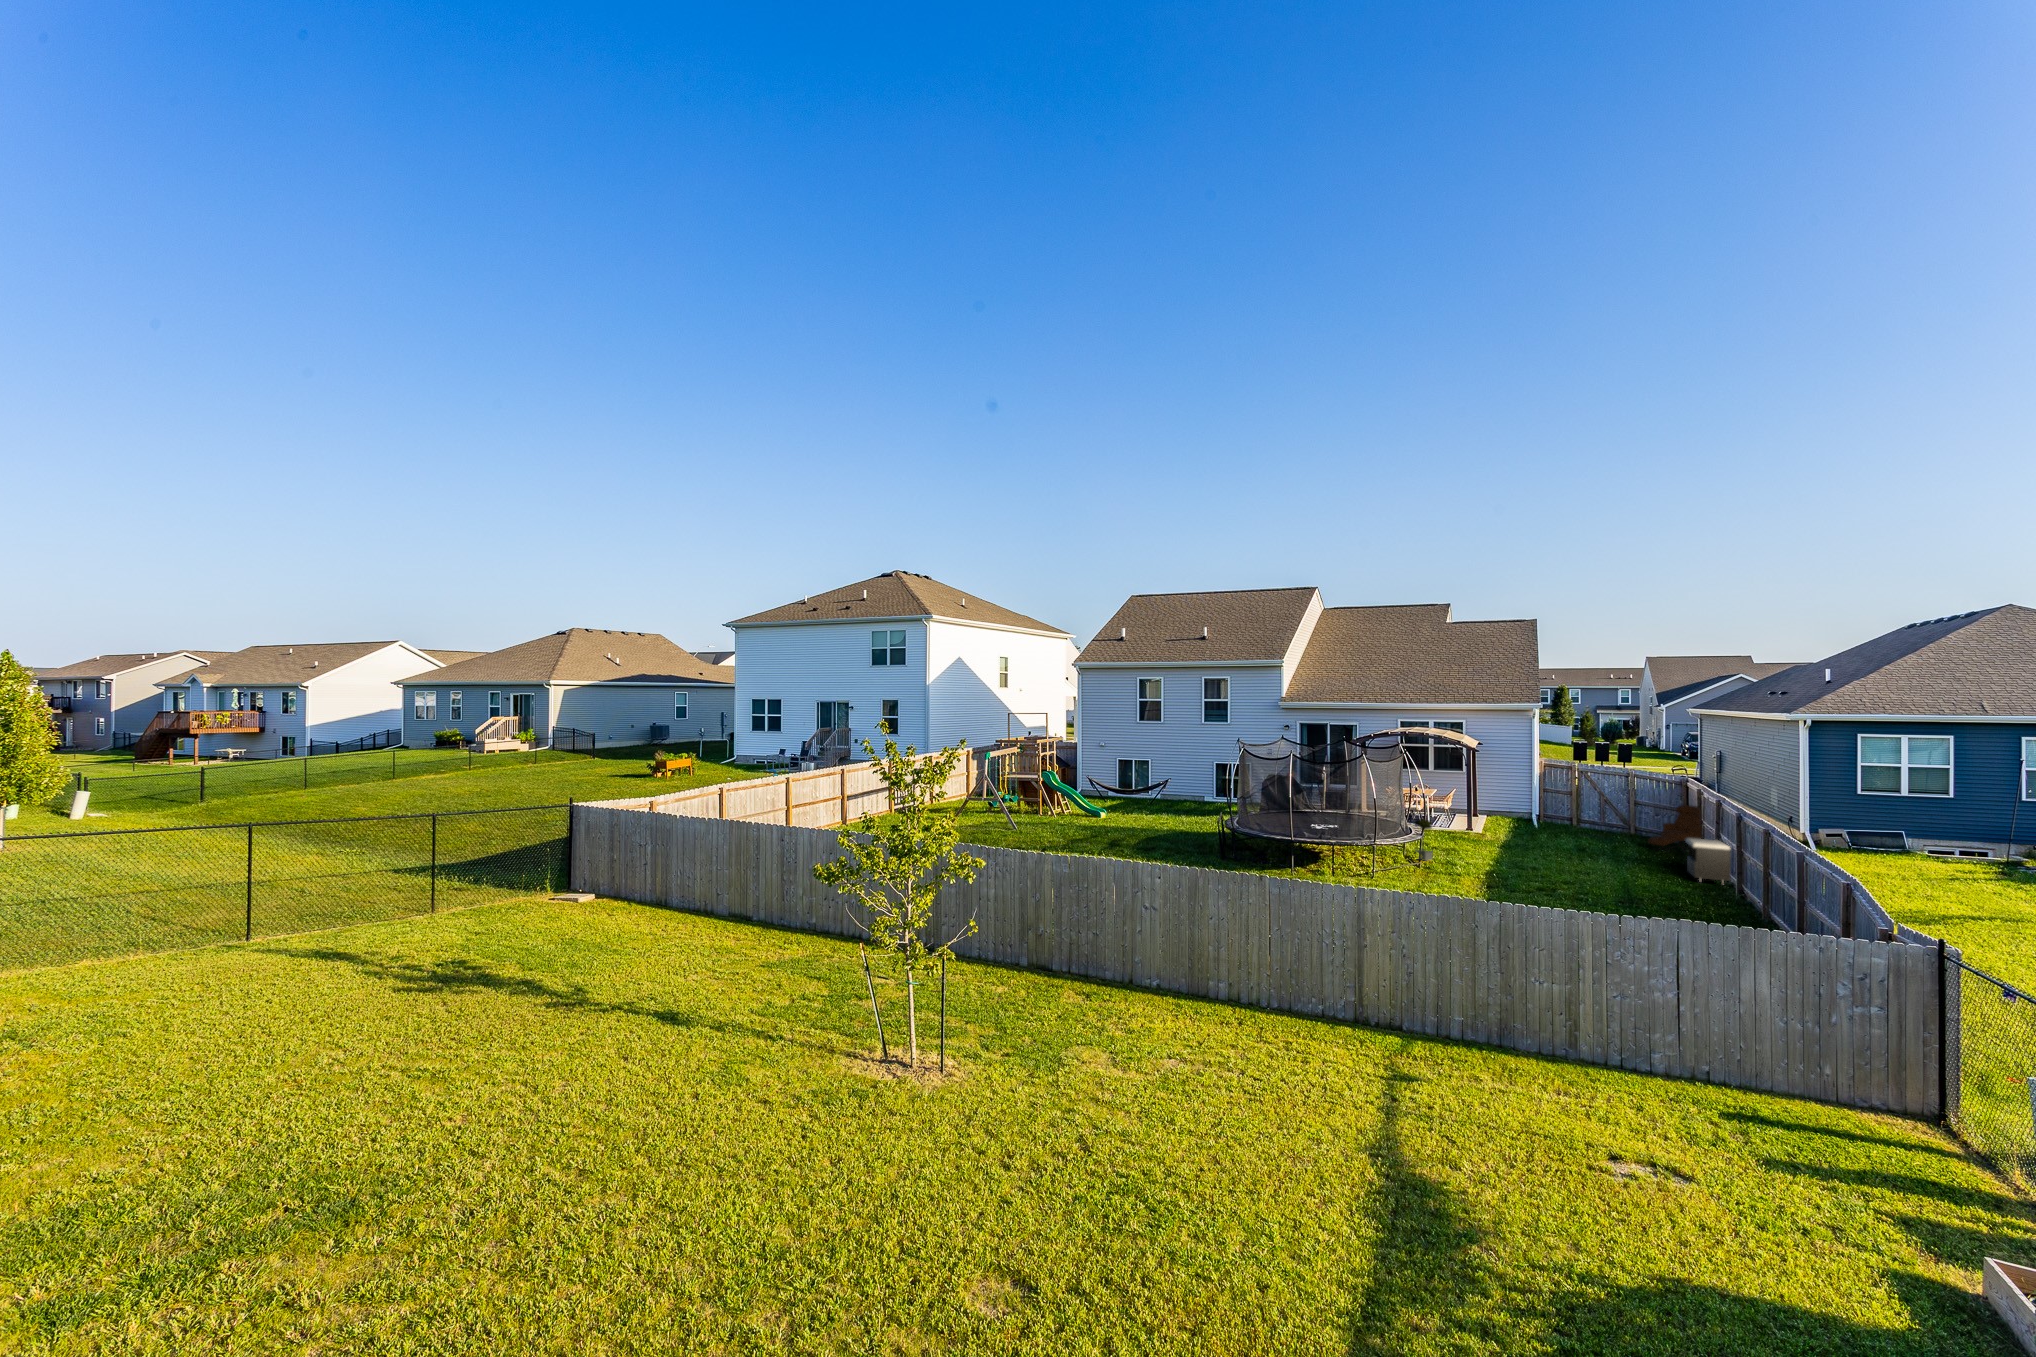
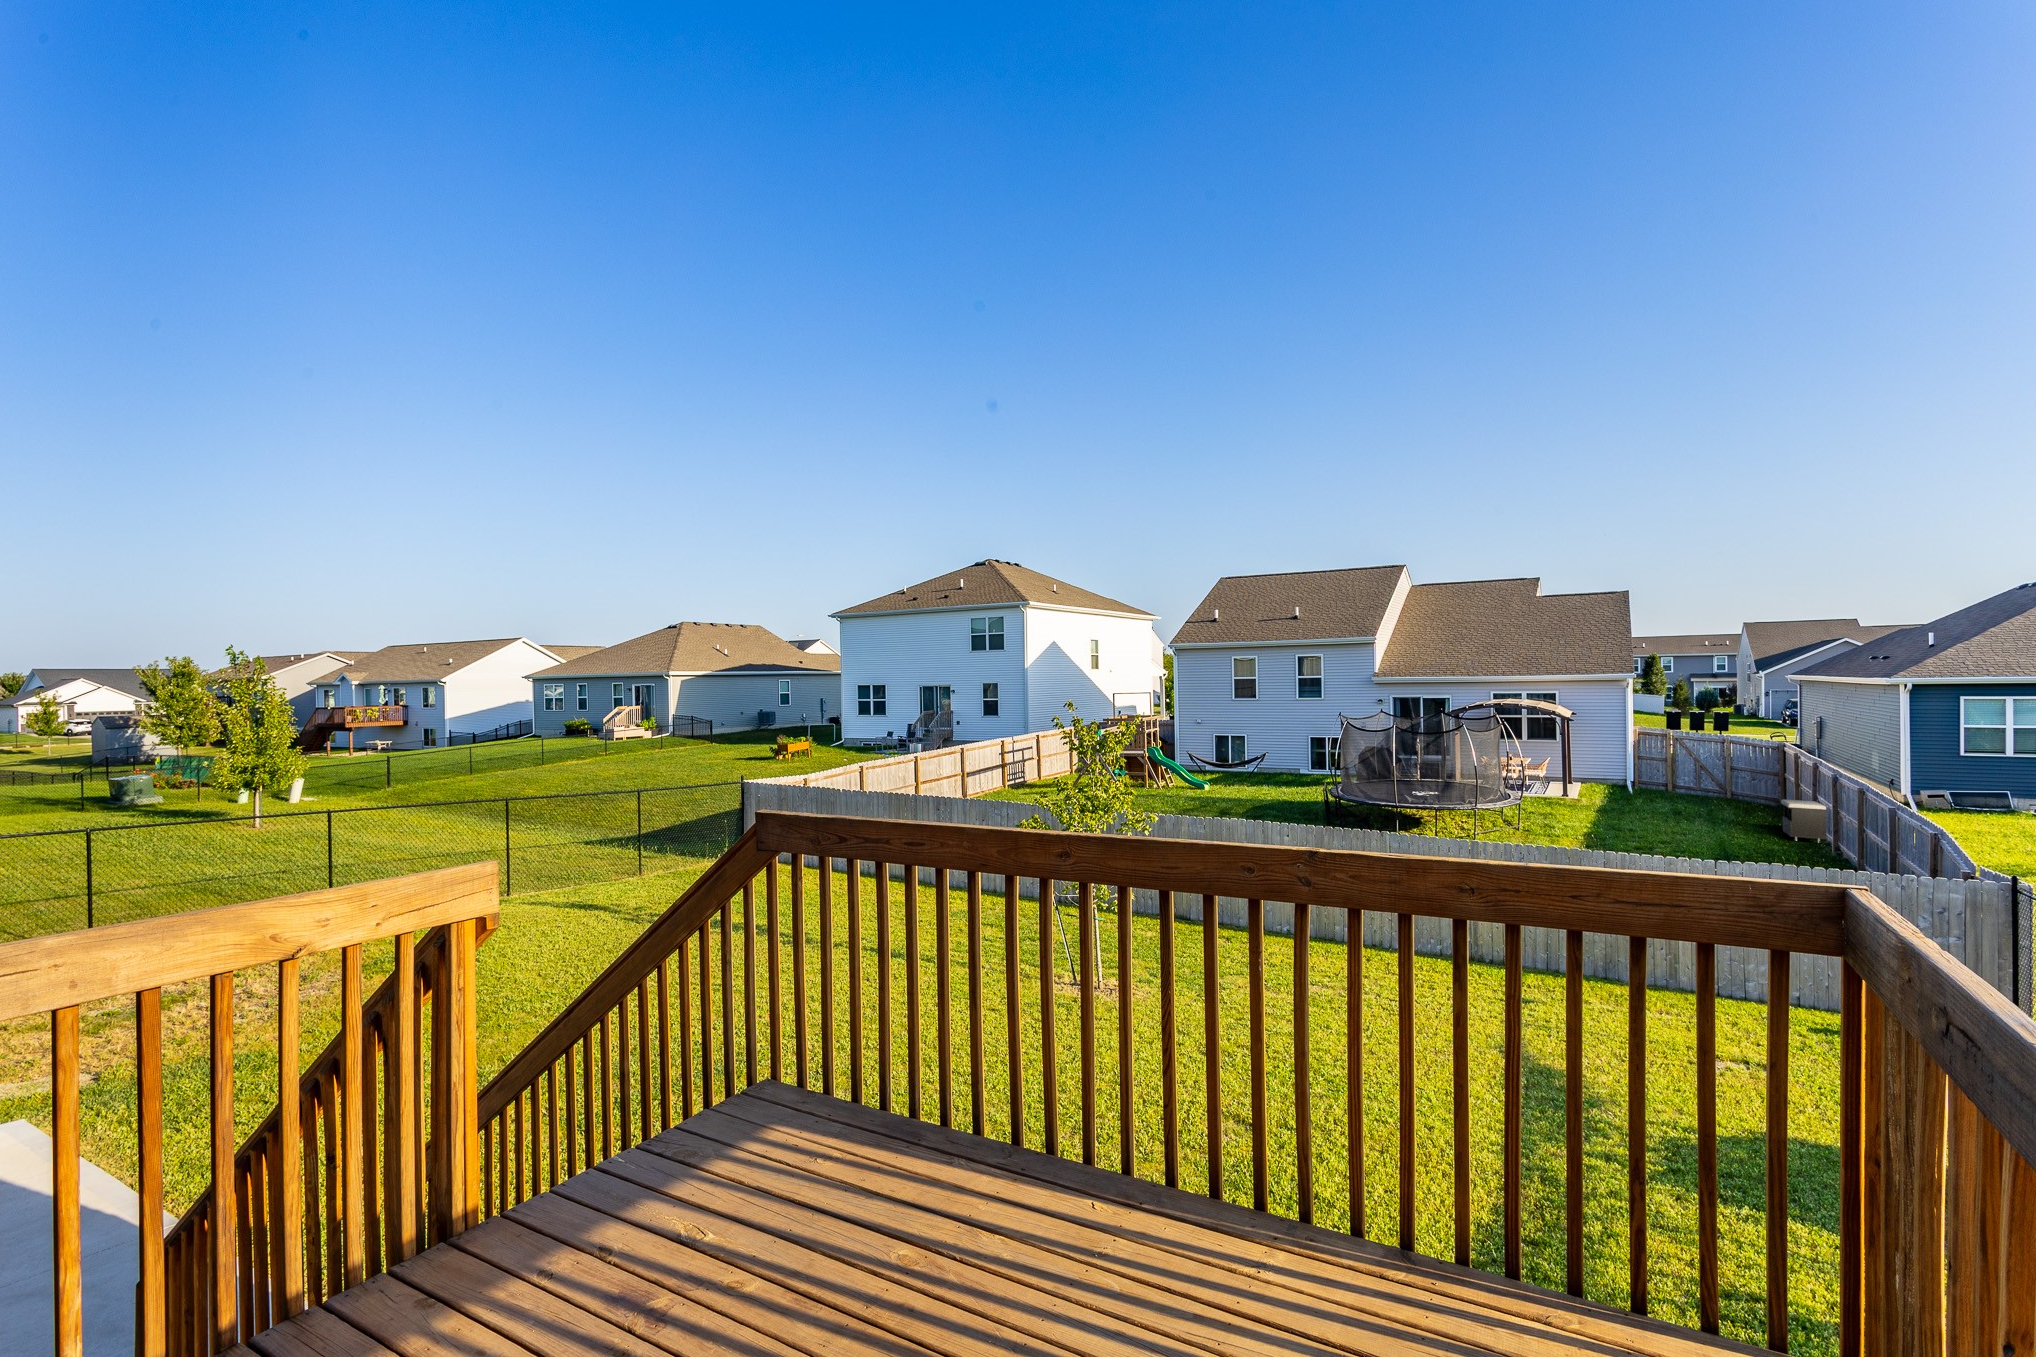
lounge chair: present [1648,805,1702,852] -> none [1742,769,1802,815]
potted tree: present [1414,819,1432,861] -> none [1508,784,1528,824]

